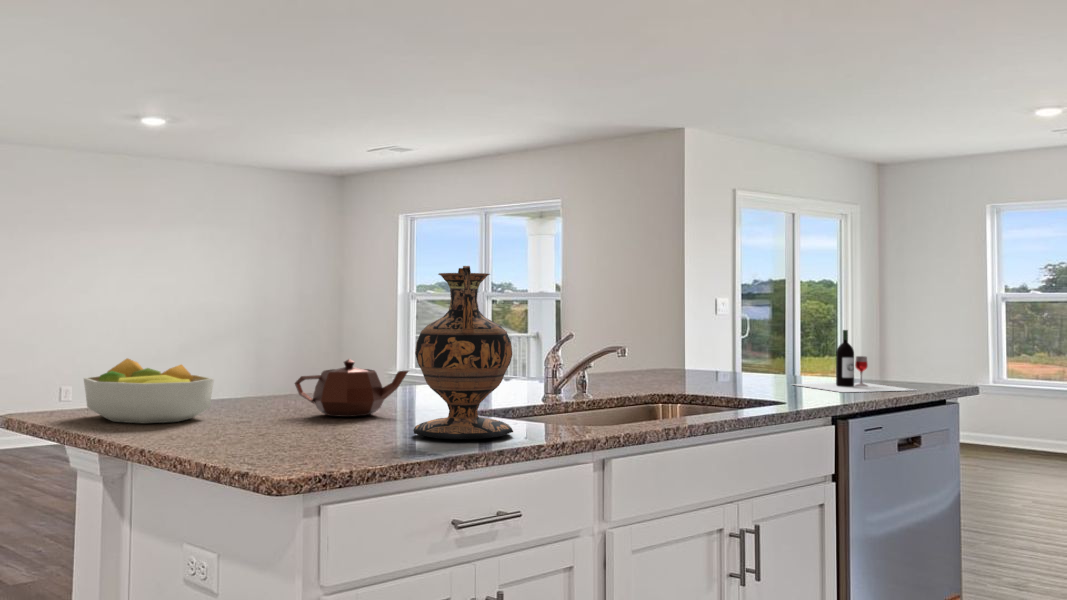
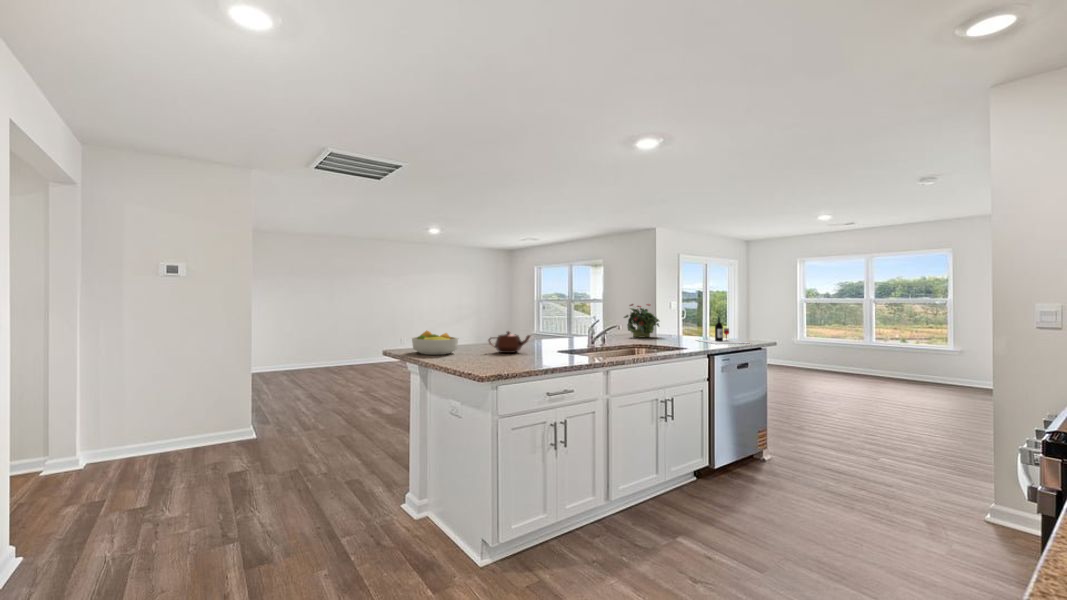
vase: present [413,266,513,439] -> none [532,296,570,362]
potted plant: none [625,298,710,378] -> present [624,304,659,337]

